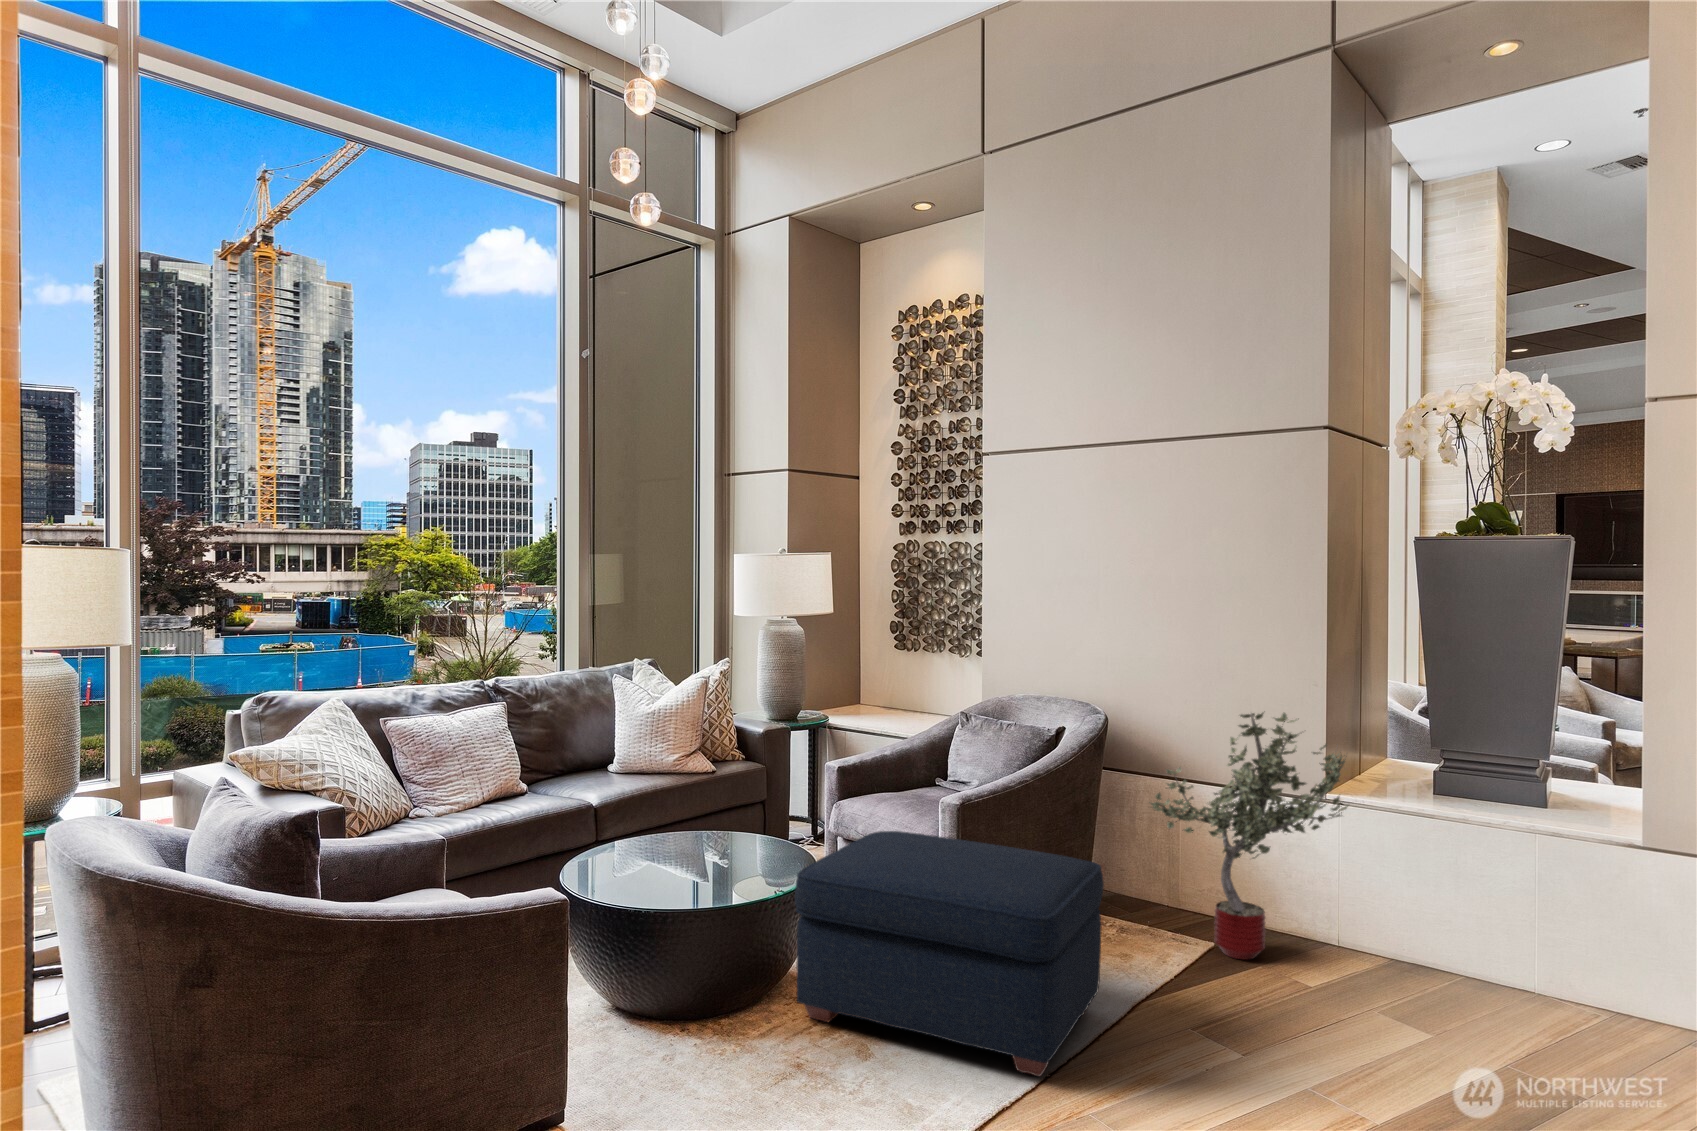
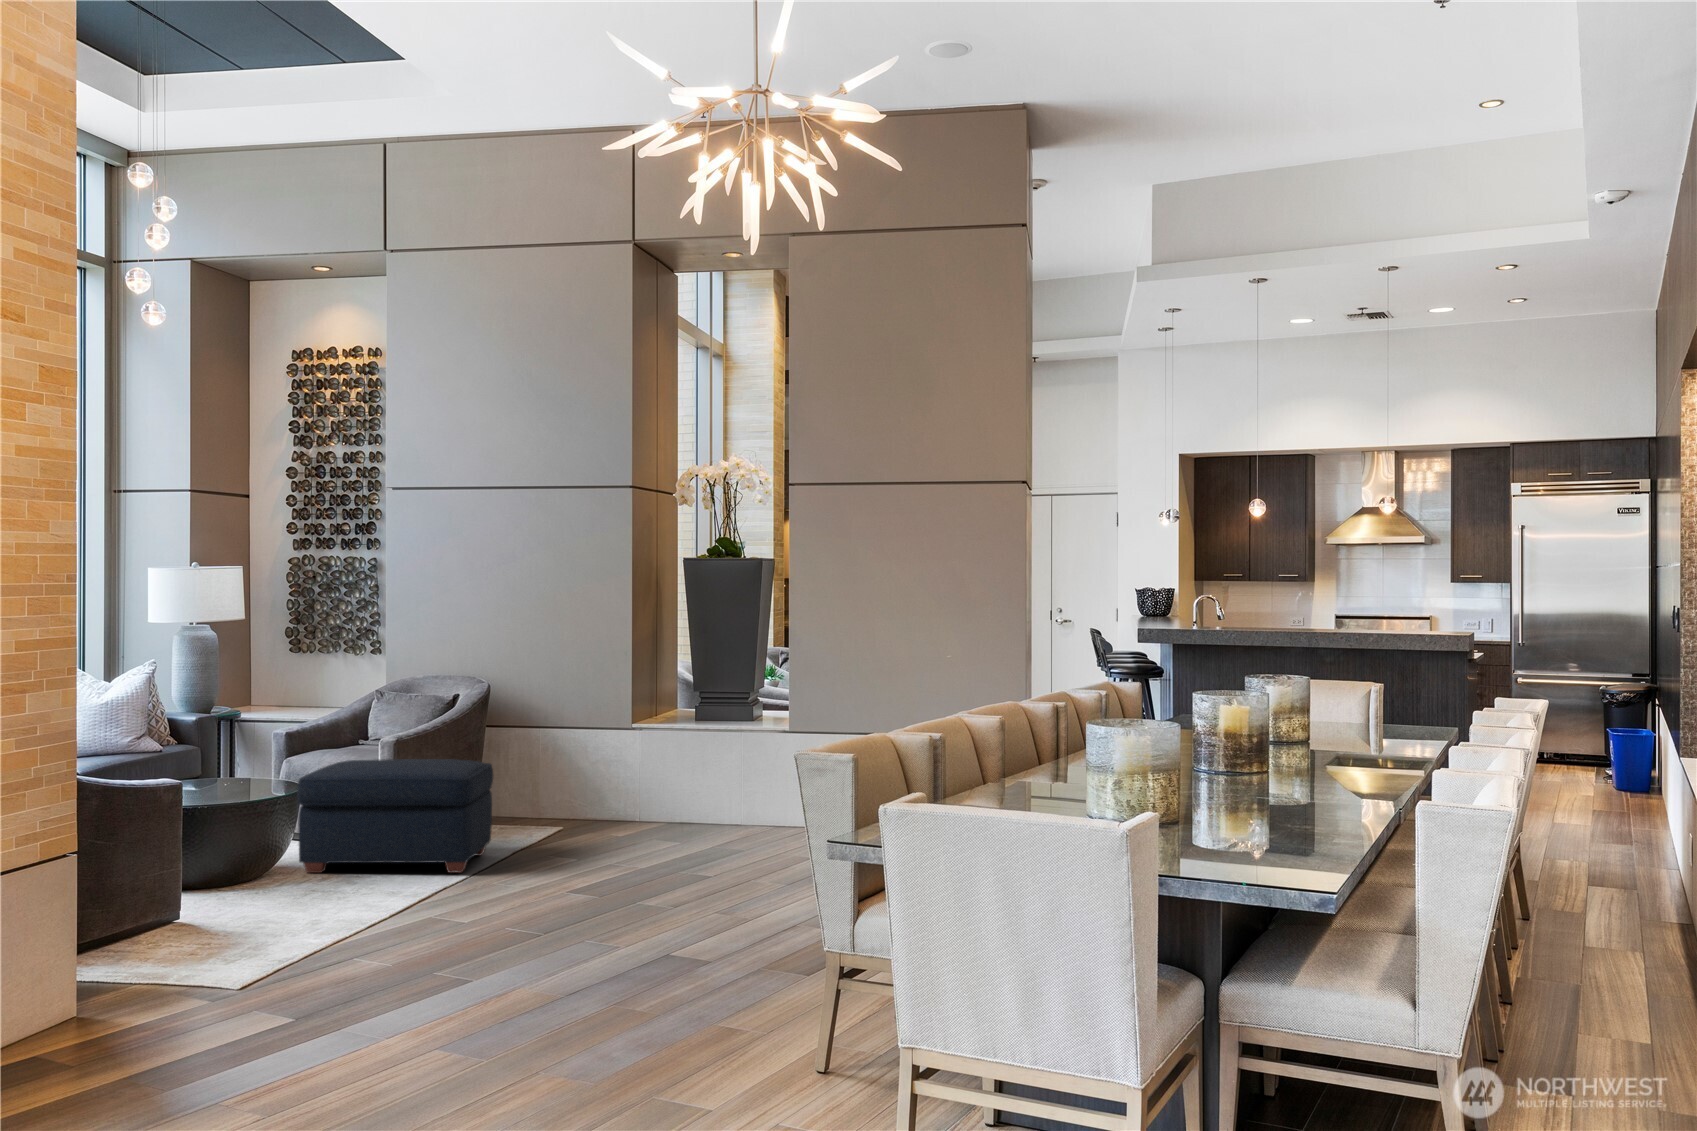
potted tree: present [1149,713,1348,960] -> none [517,671,640,831]

